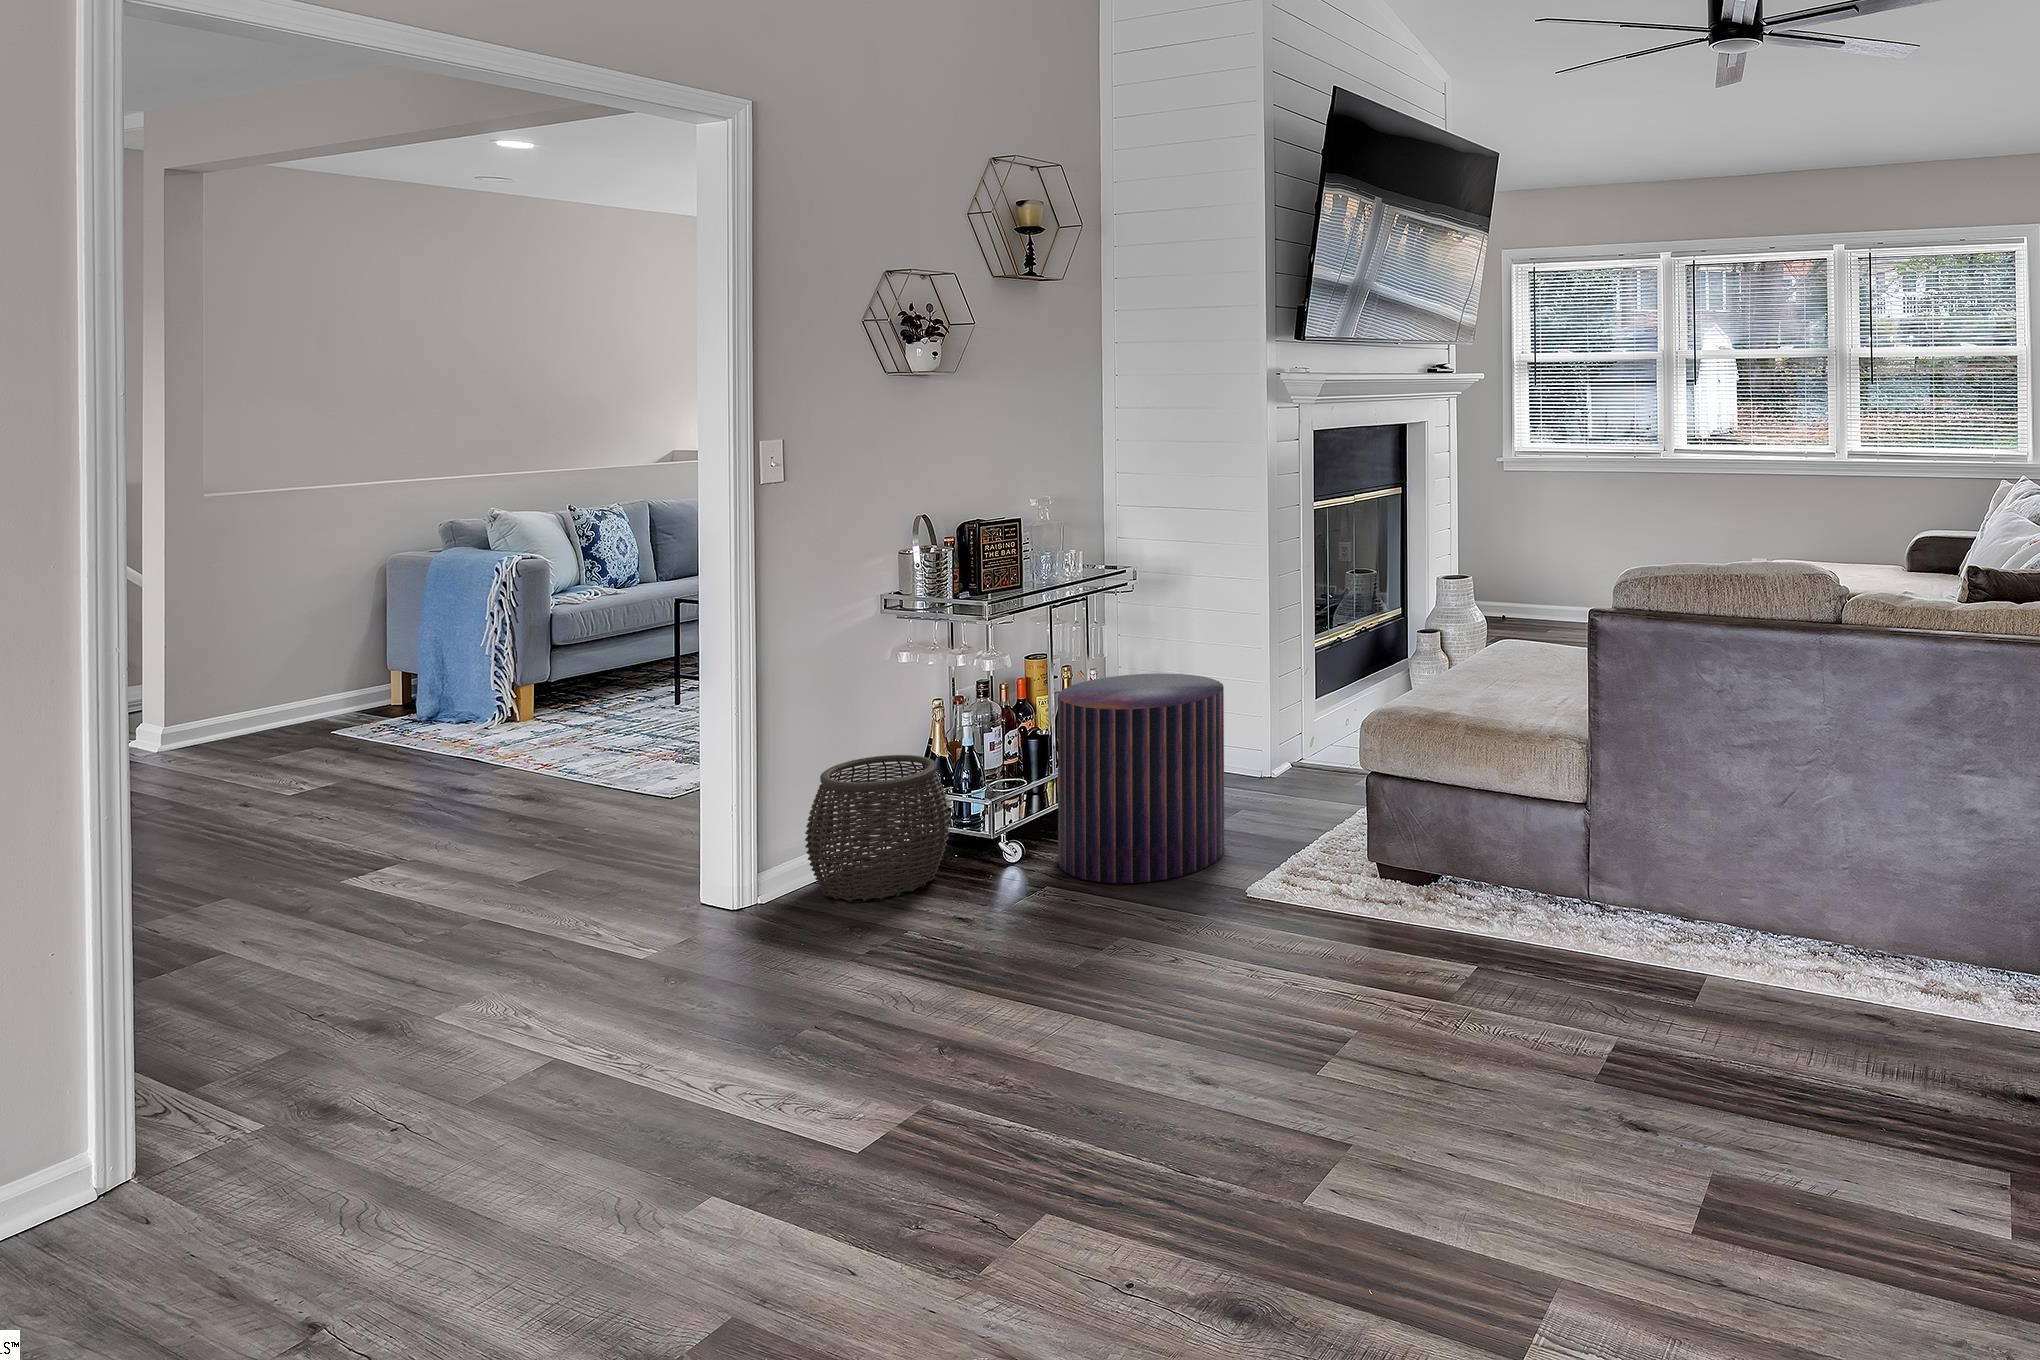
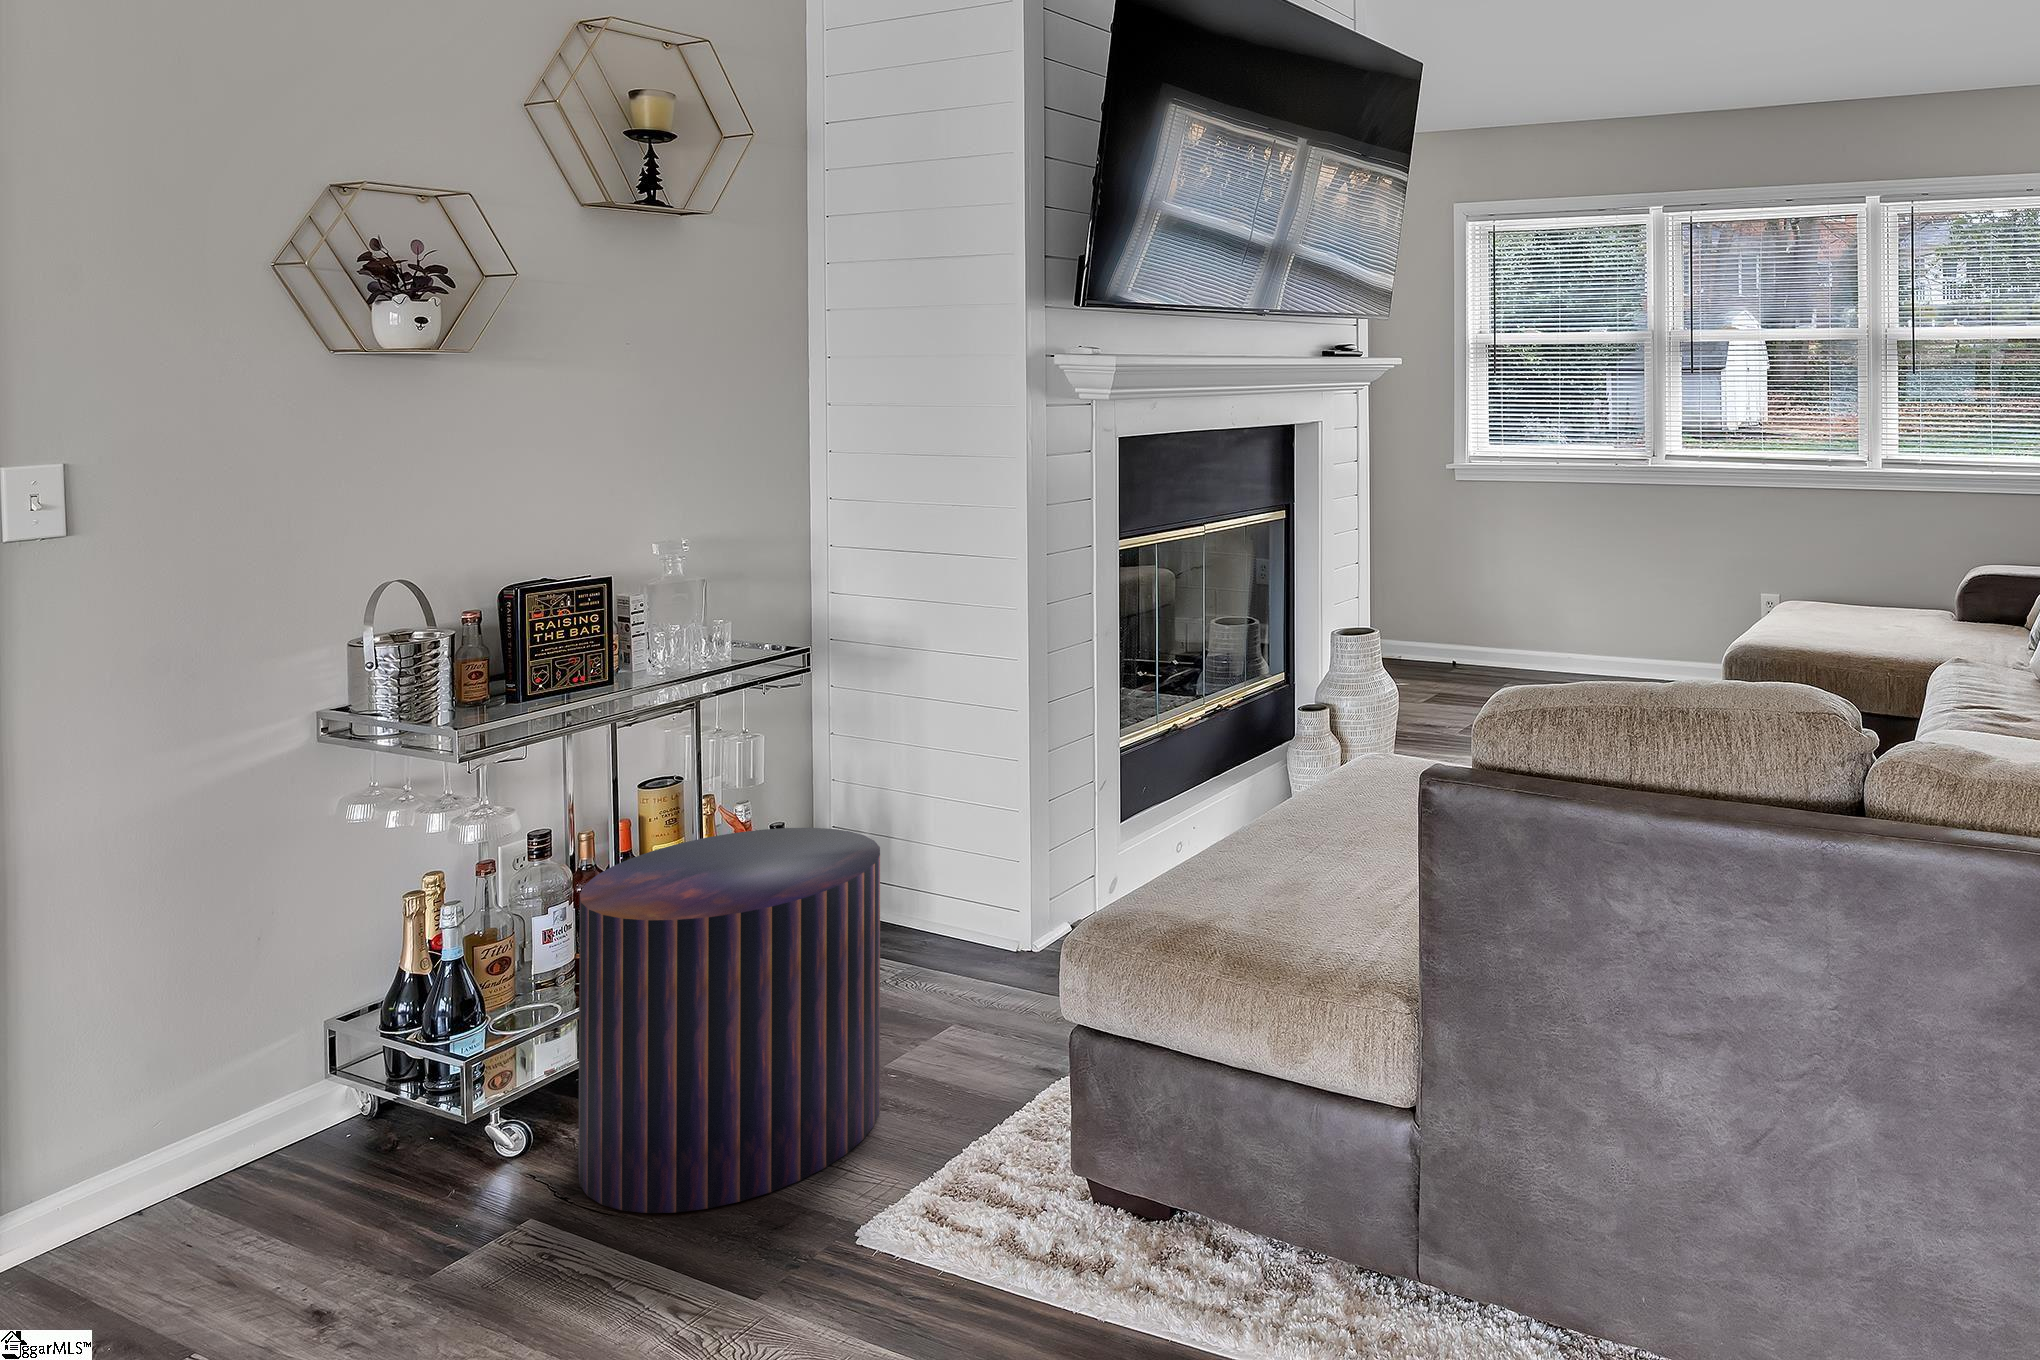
woven basket: present [805,755,951,901] -> none [87,983,393,1267]

